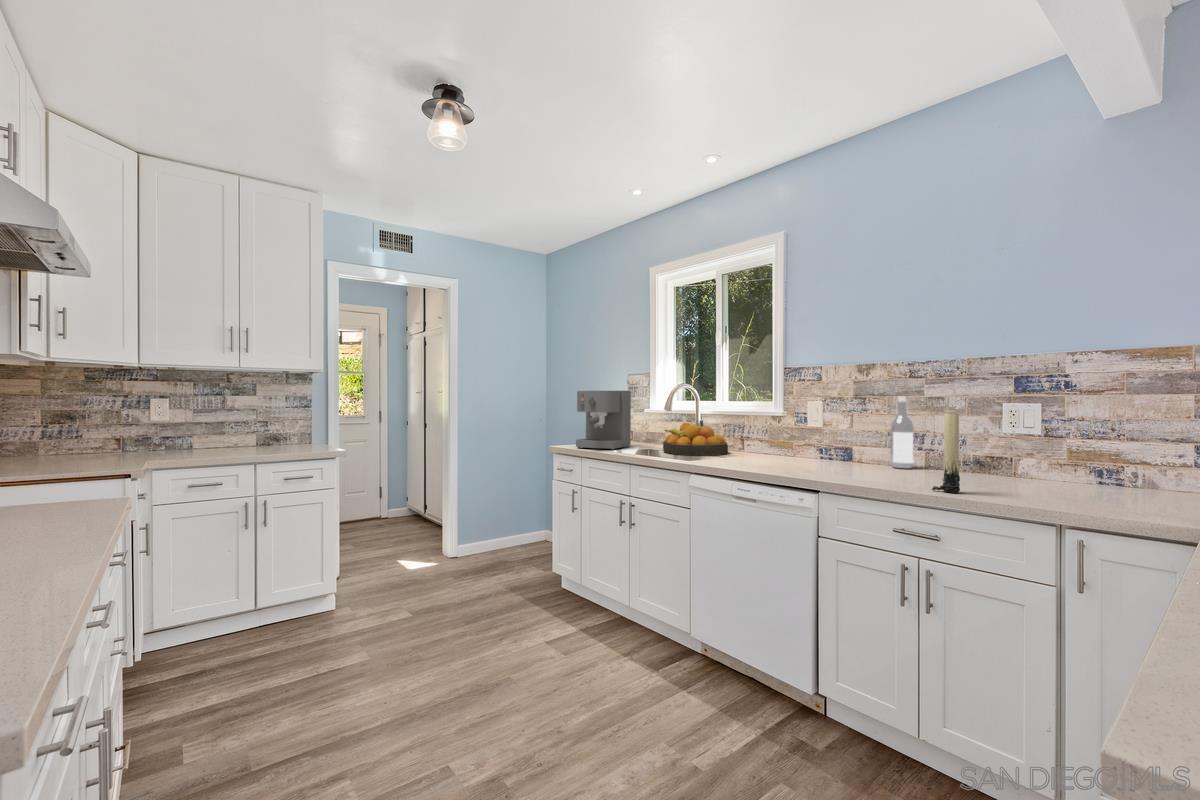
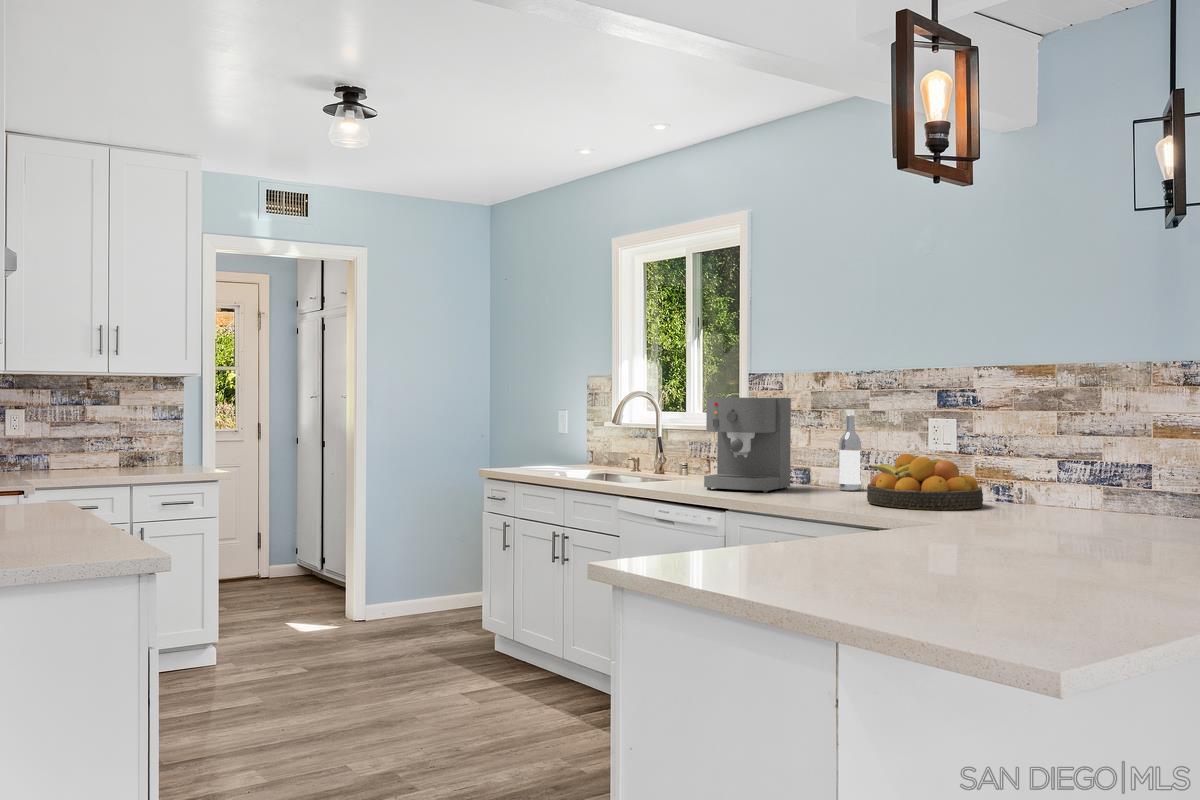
coffee maker: present [576,391,631,450] -> present [704,398,791,493]
candle: present [932,410,960,493] -> none [809,426,831,505]
fruit bowl: present [663,423,728,456] -> present [867,454,983,510]

